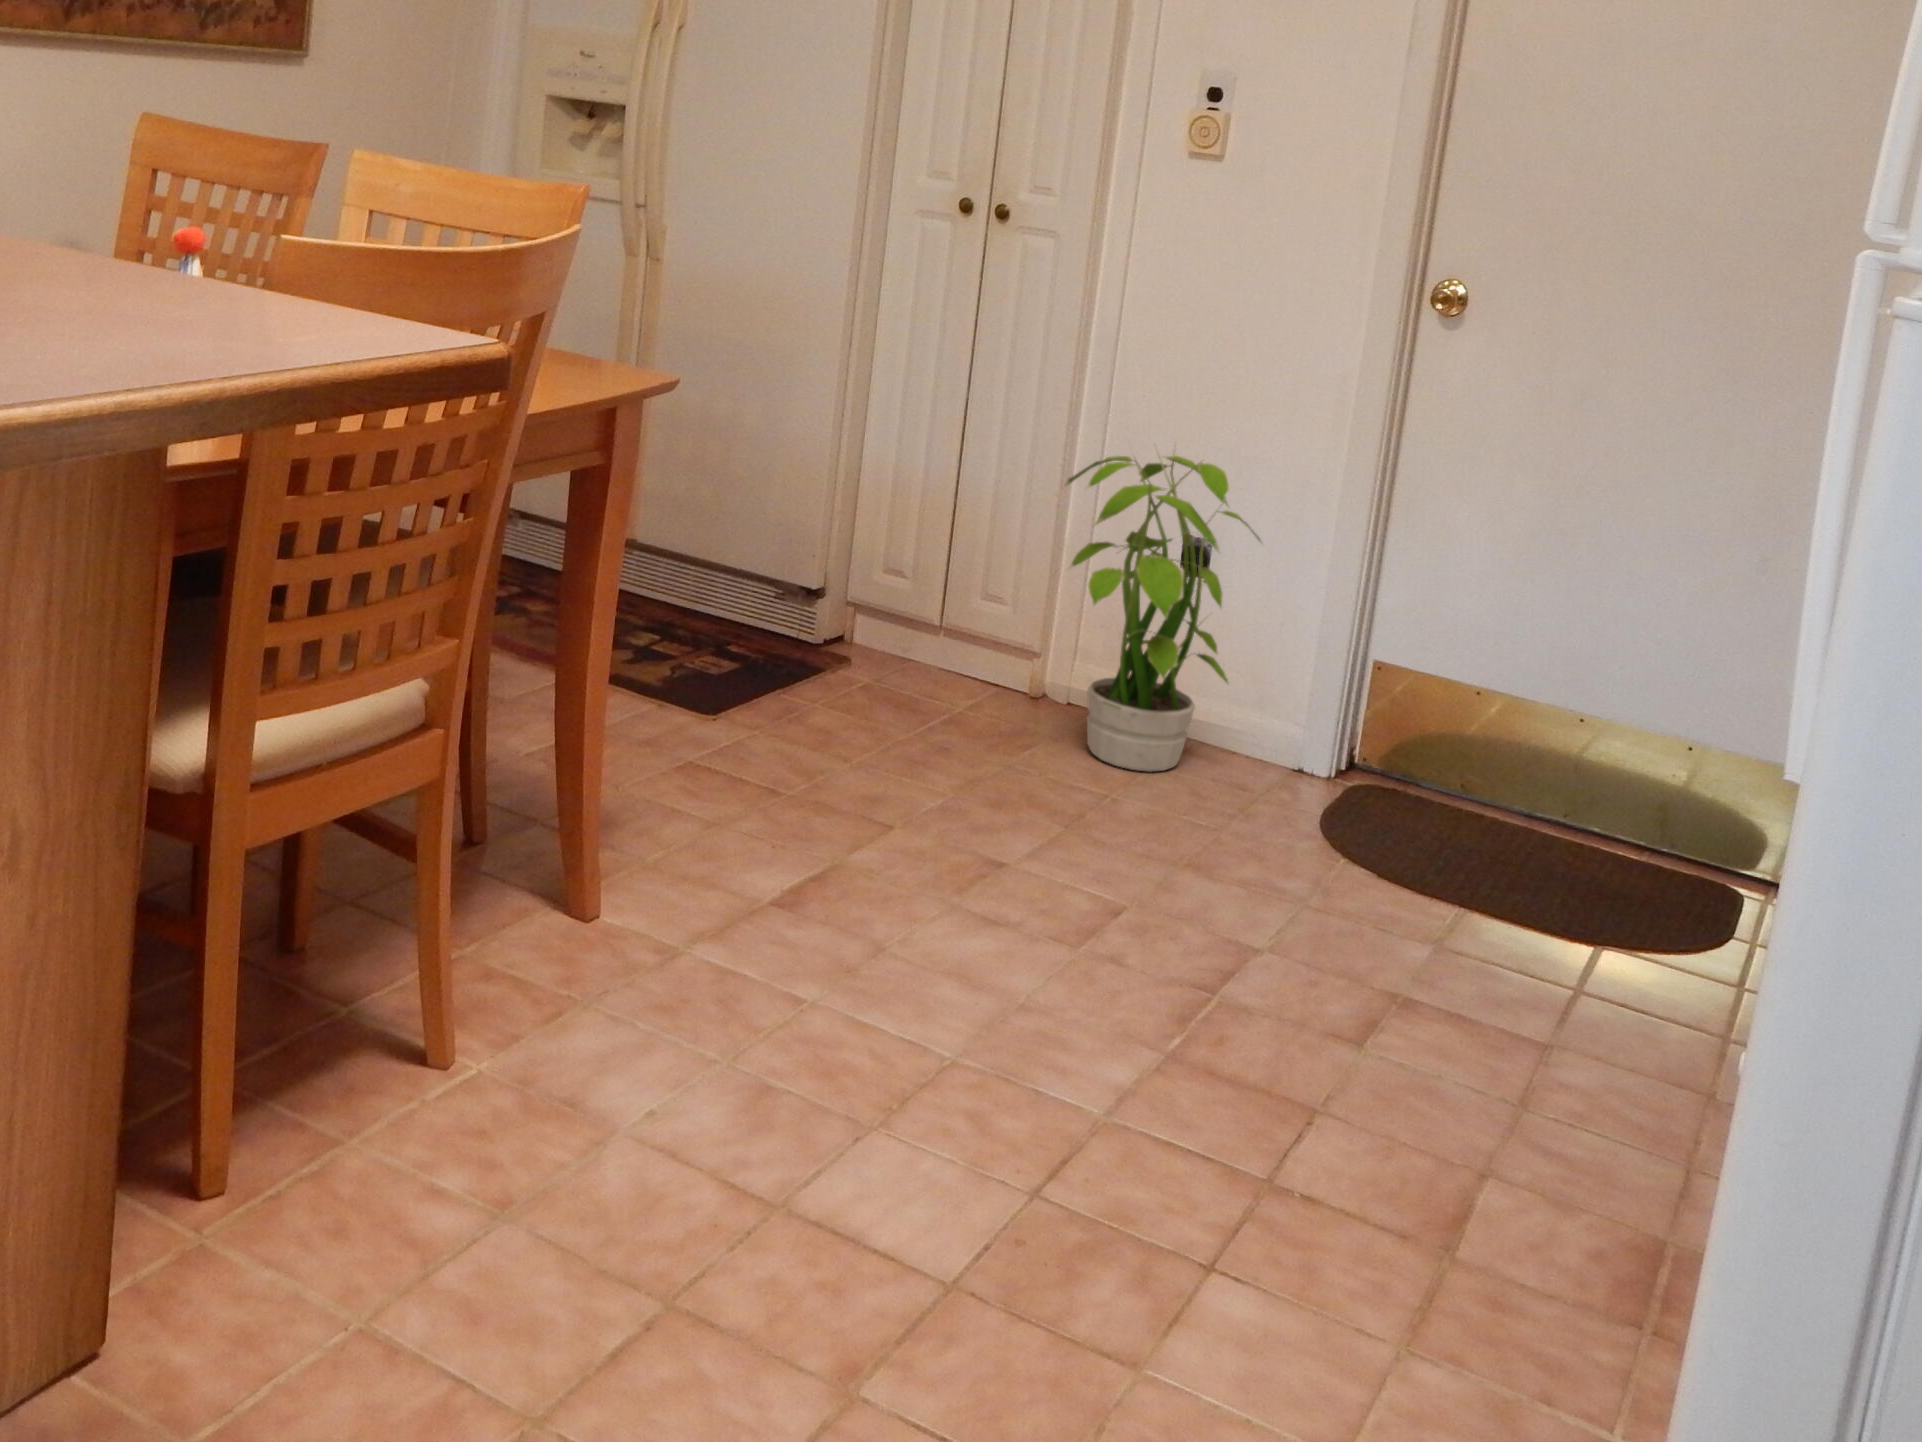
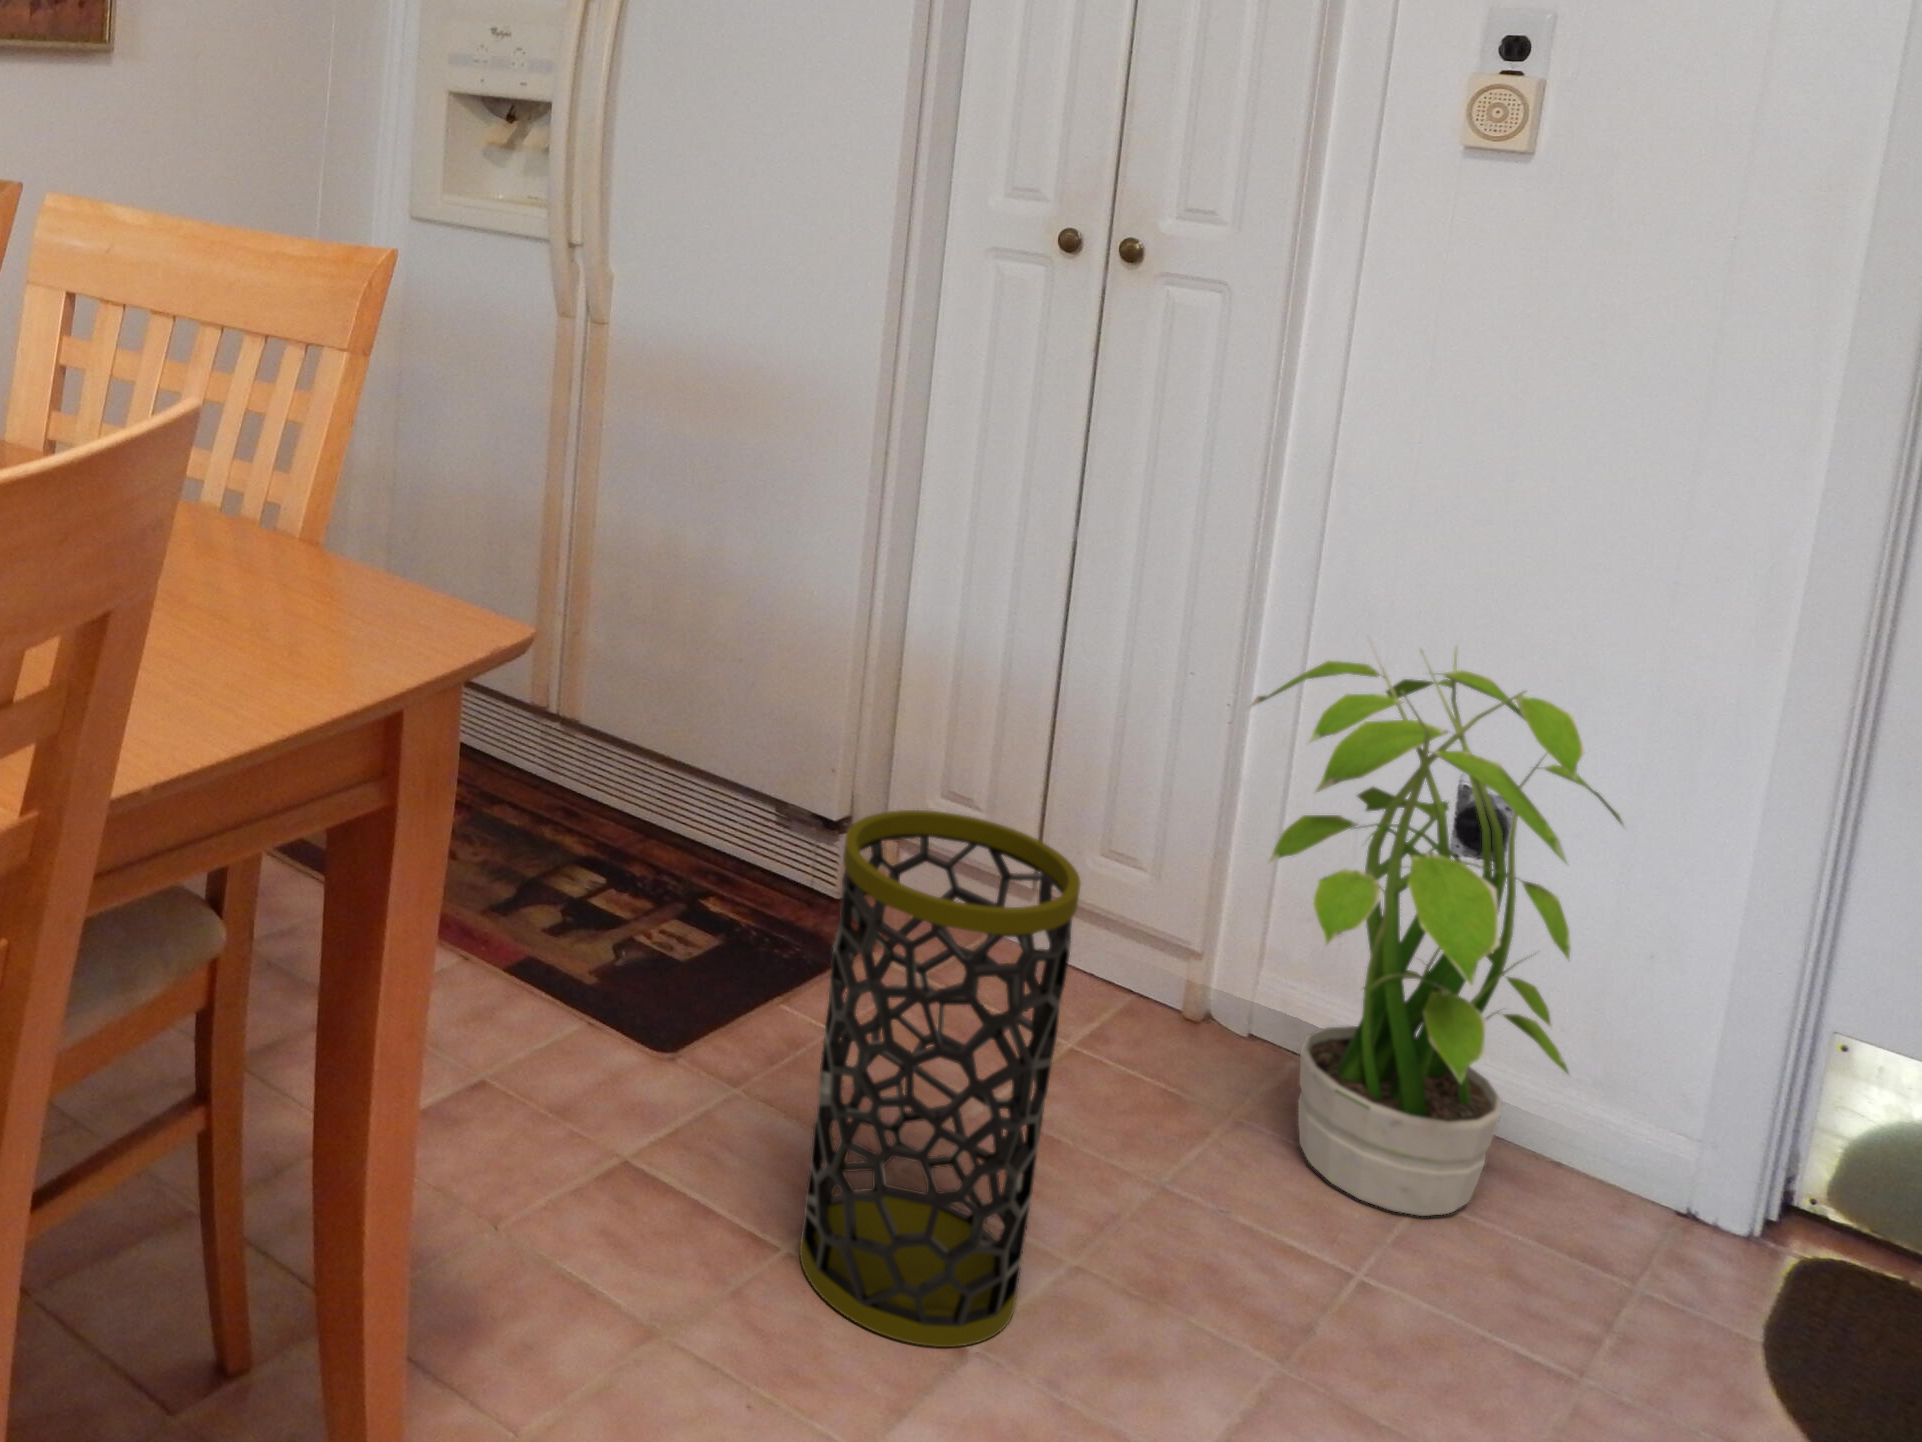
trash can: none [793,529,952,823] -> present [800,810,1080,1347]

